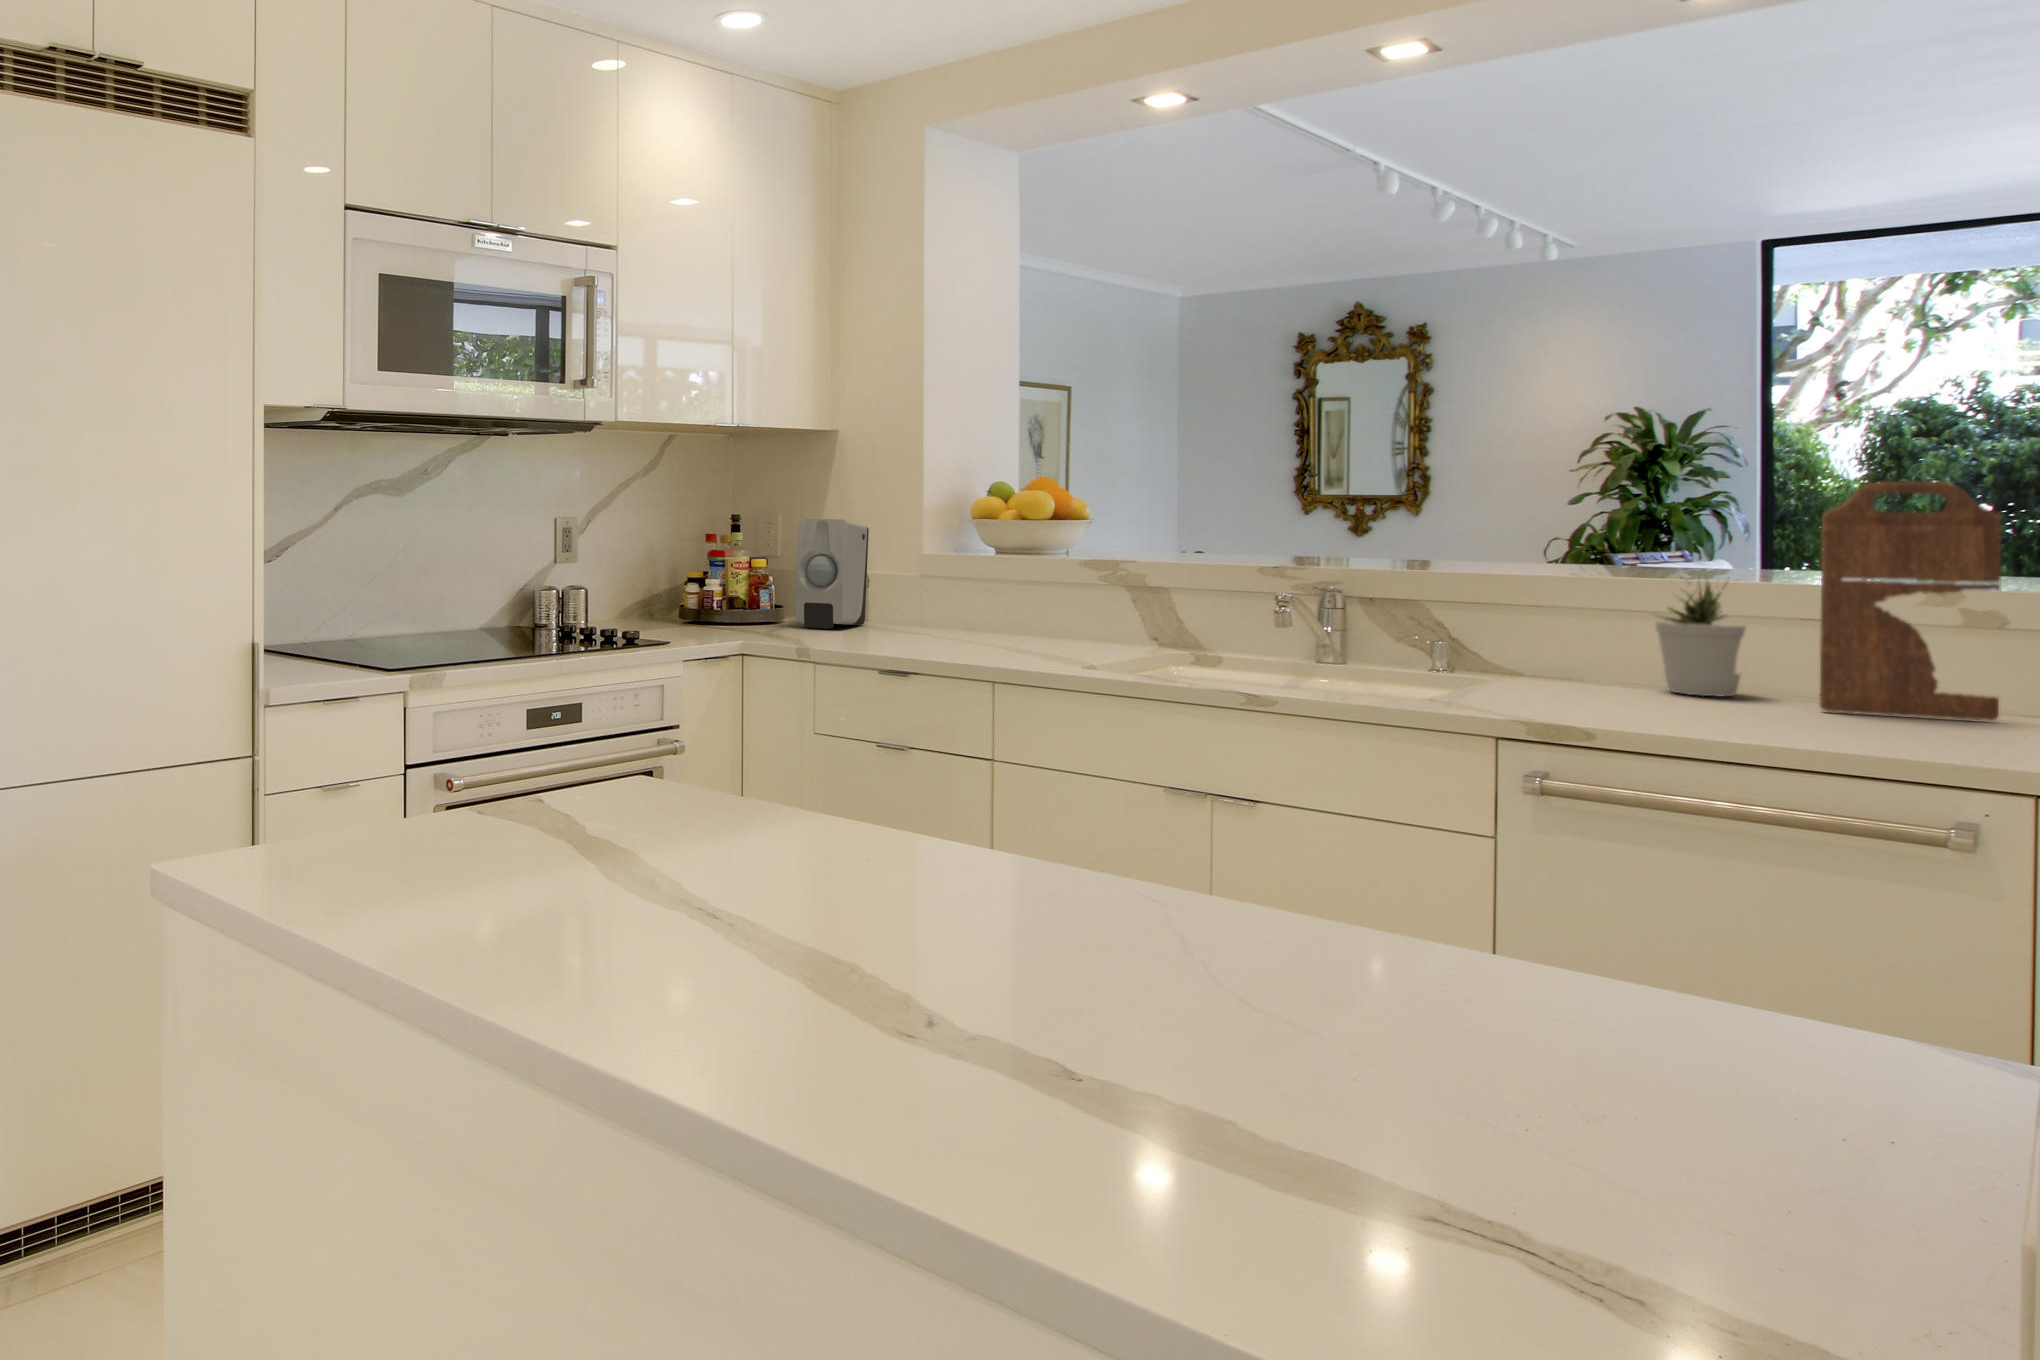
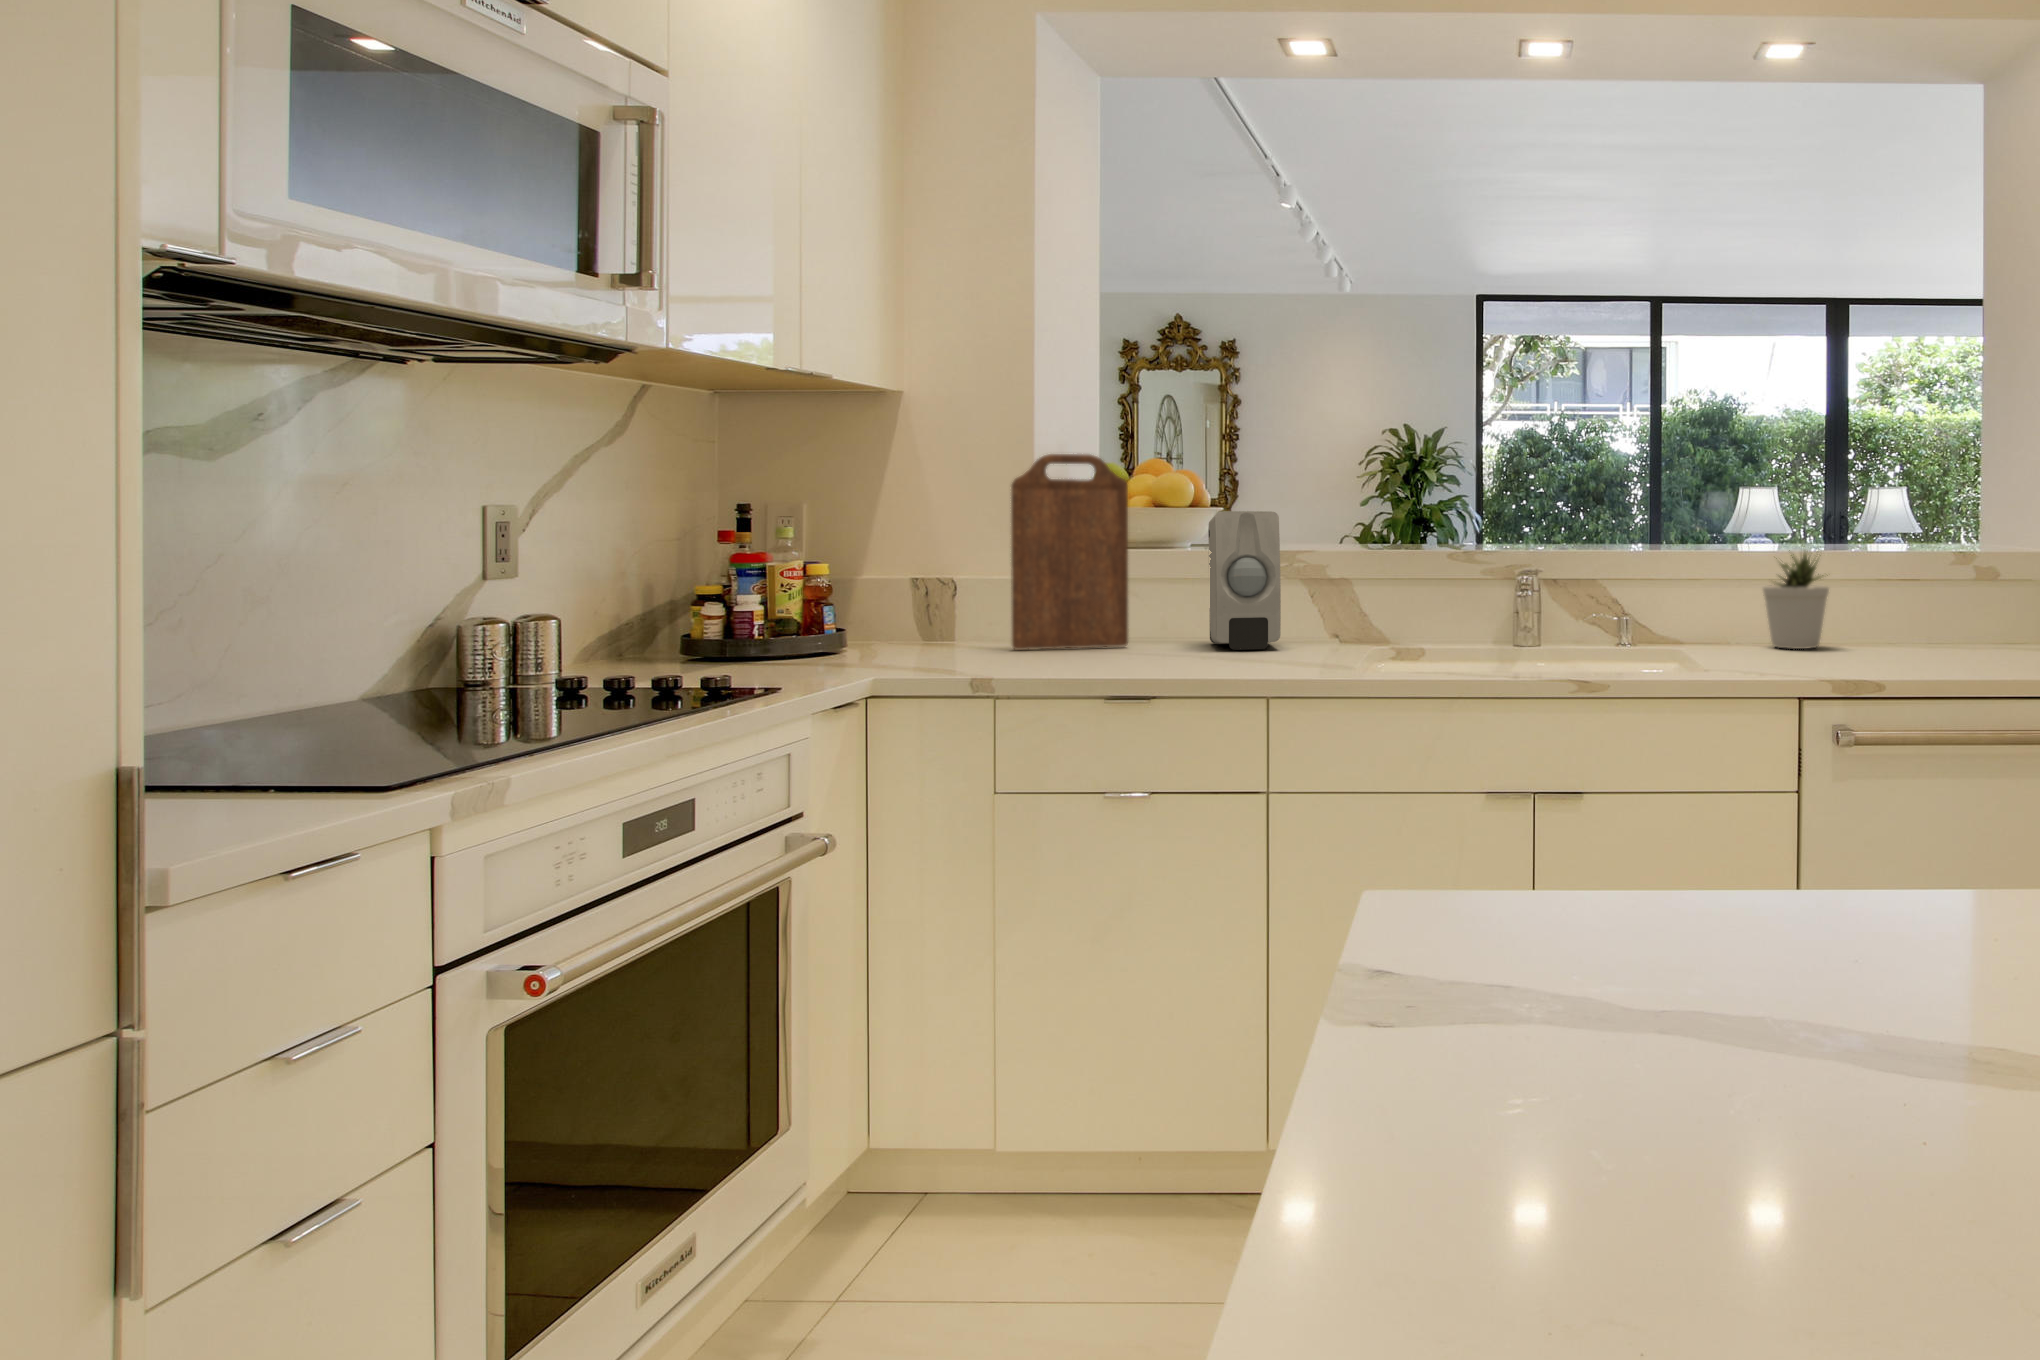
cutting board: present [1820,482,2001,721] -> present [1011,454,1128,650]
soap dispenser: present [795,519,869,629] -> present [1208,511,1281,650]

